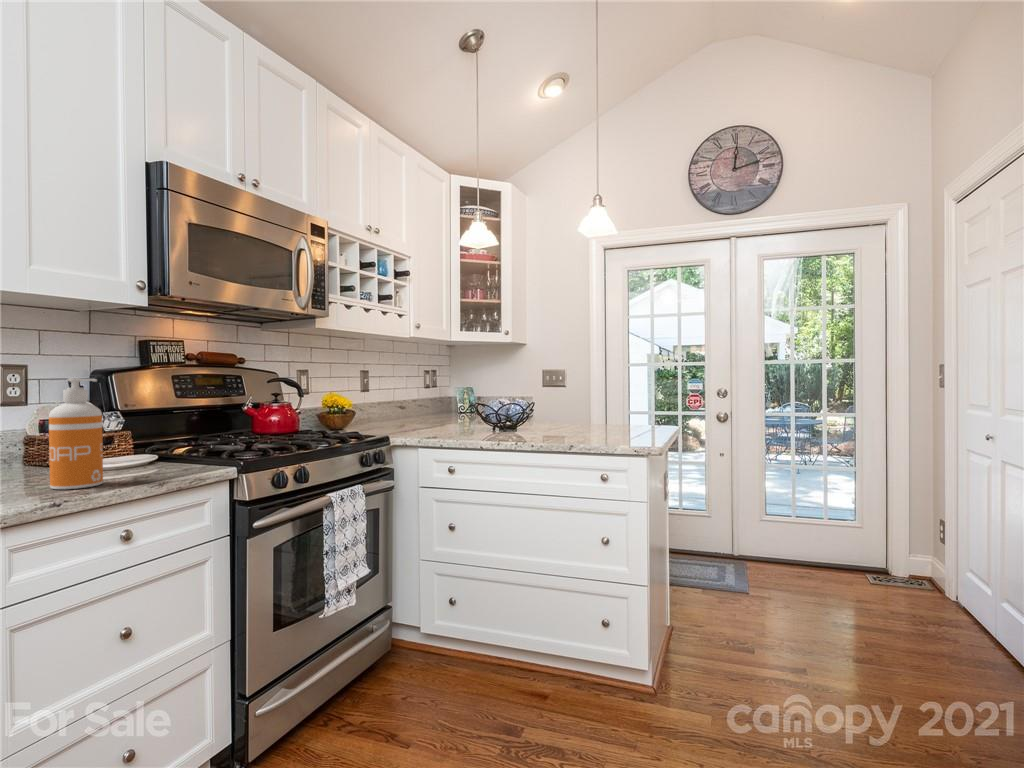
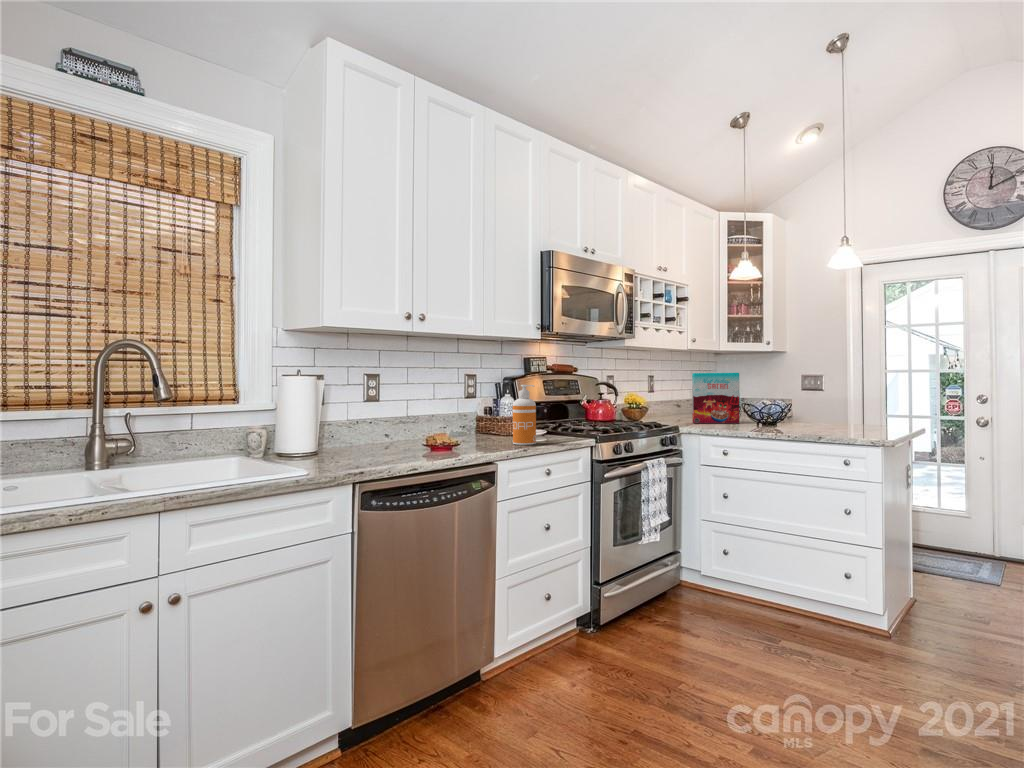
cereal box: none [410,365,469,432] -> present [692,373,740,424]

